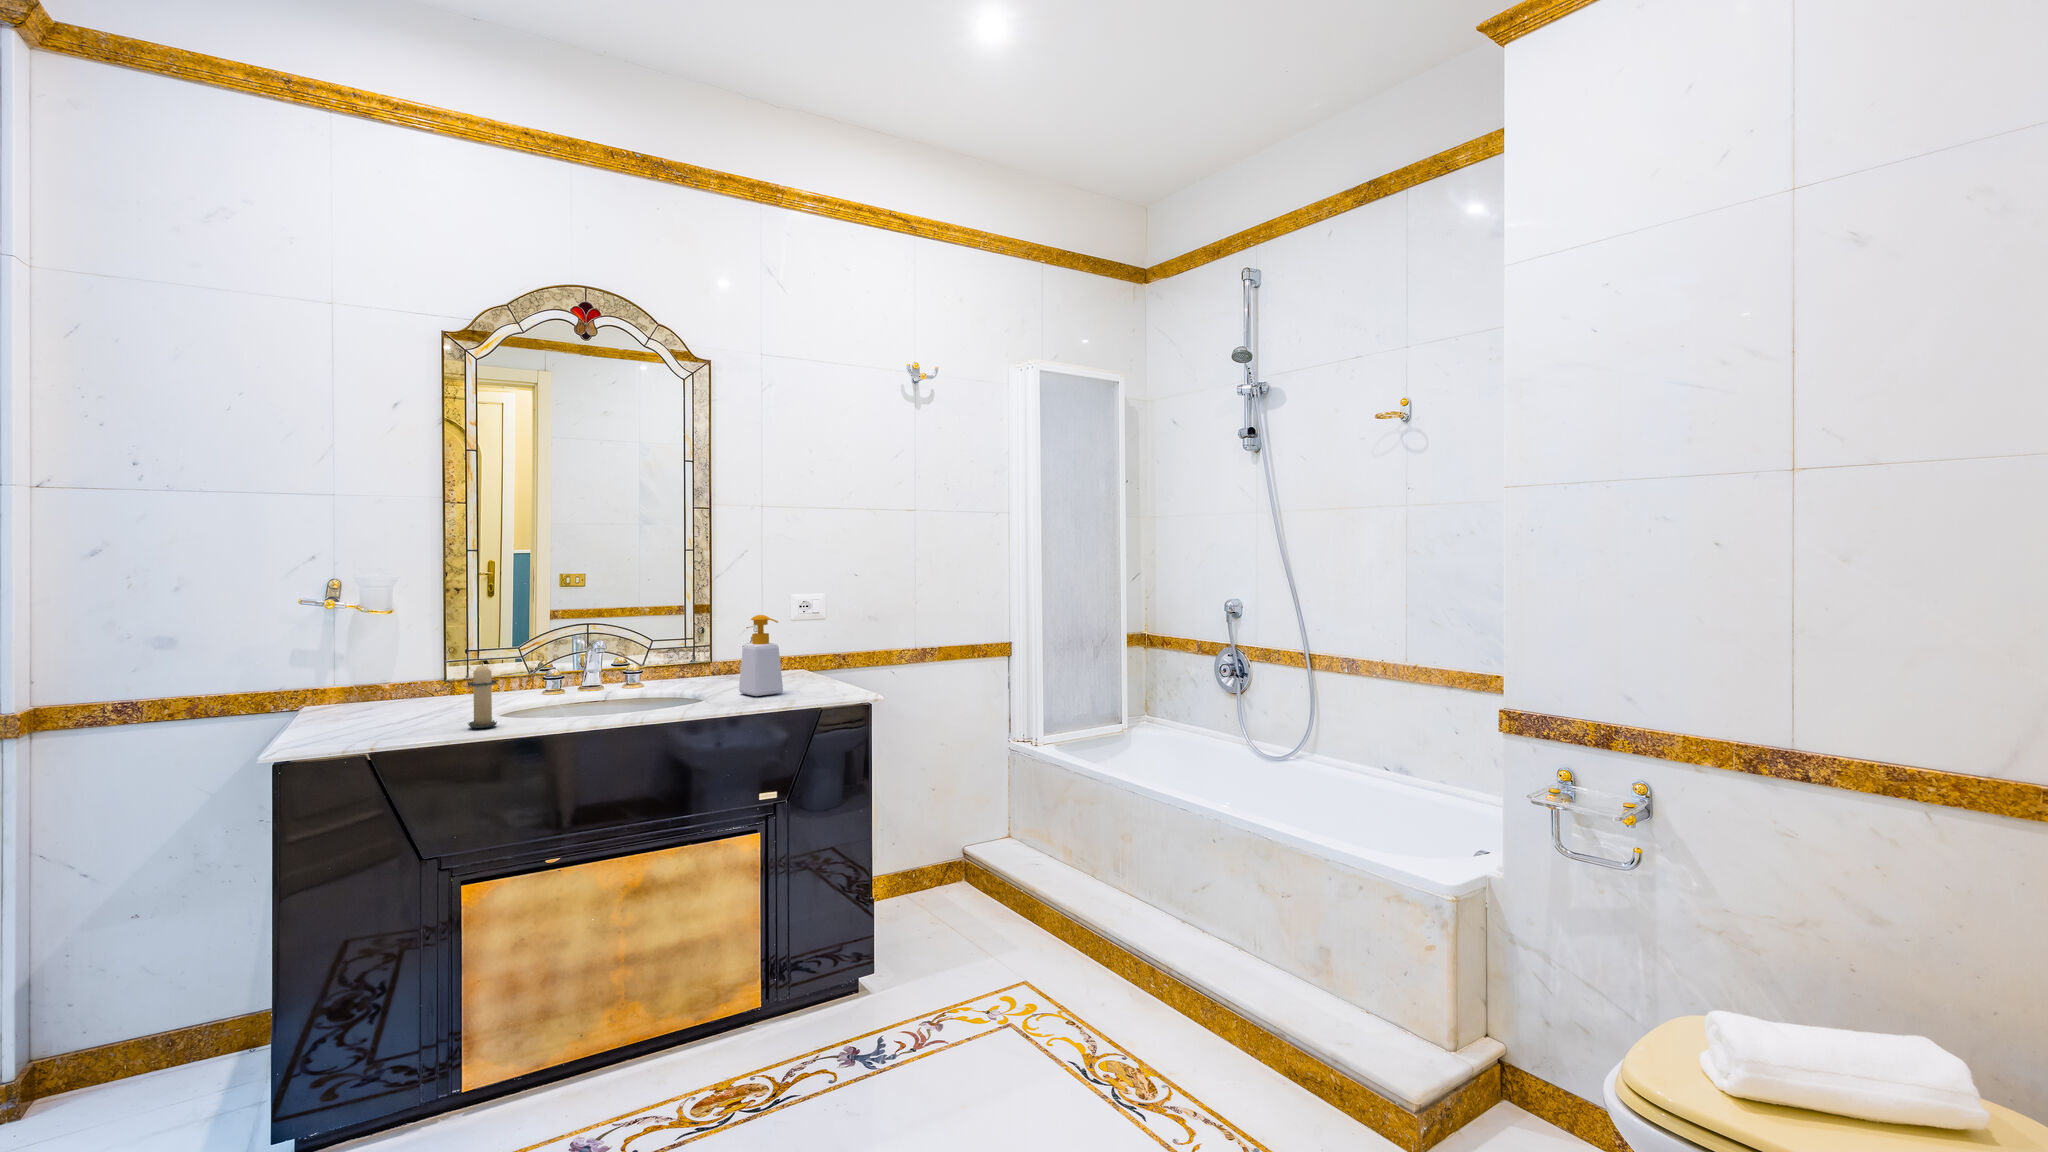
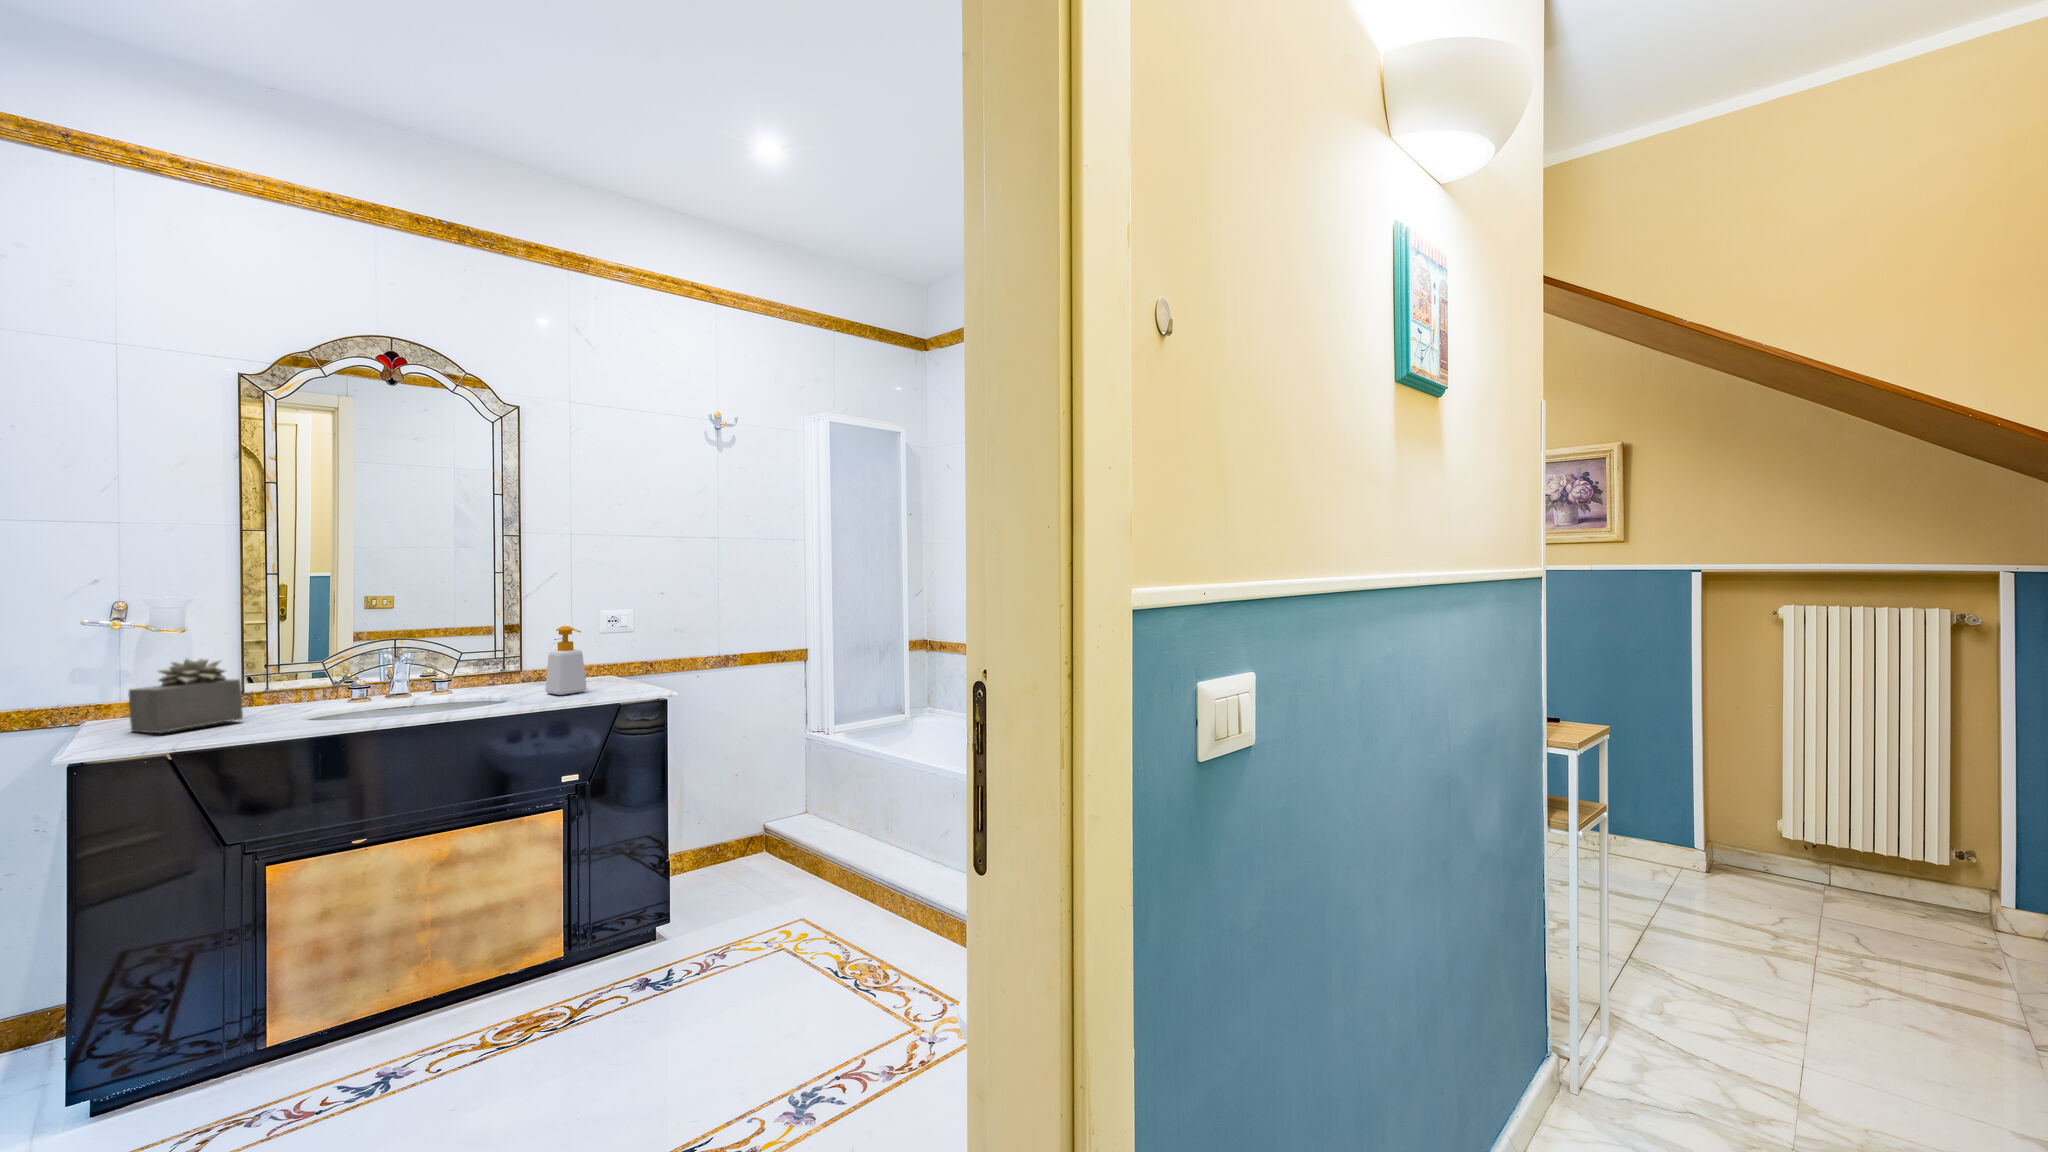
succulent plant: none [344,640,447,721] -> present [129,658,243,733]
candle: present [467,661,498,728] -> none [261,674,301,735]

